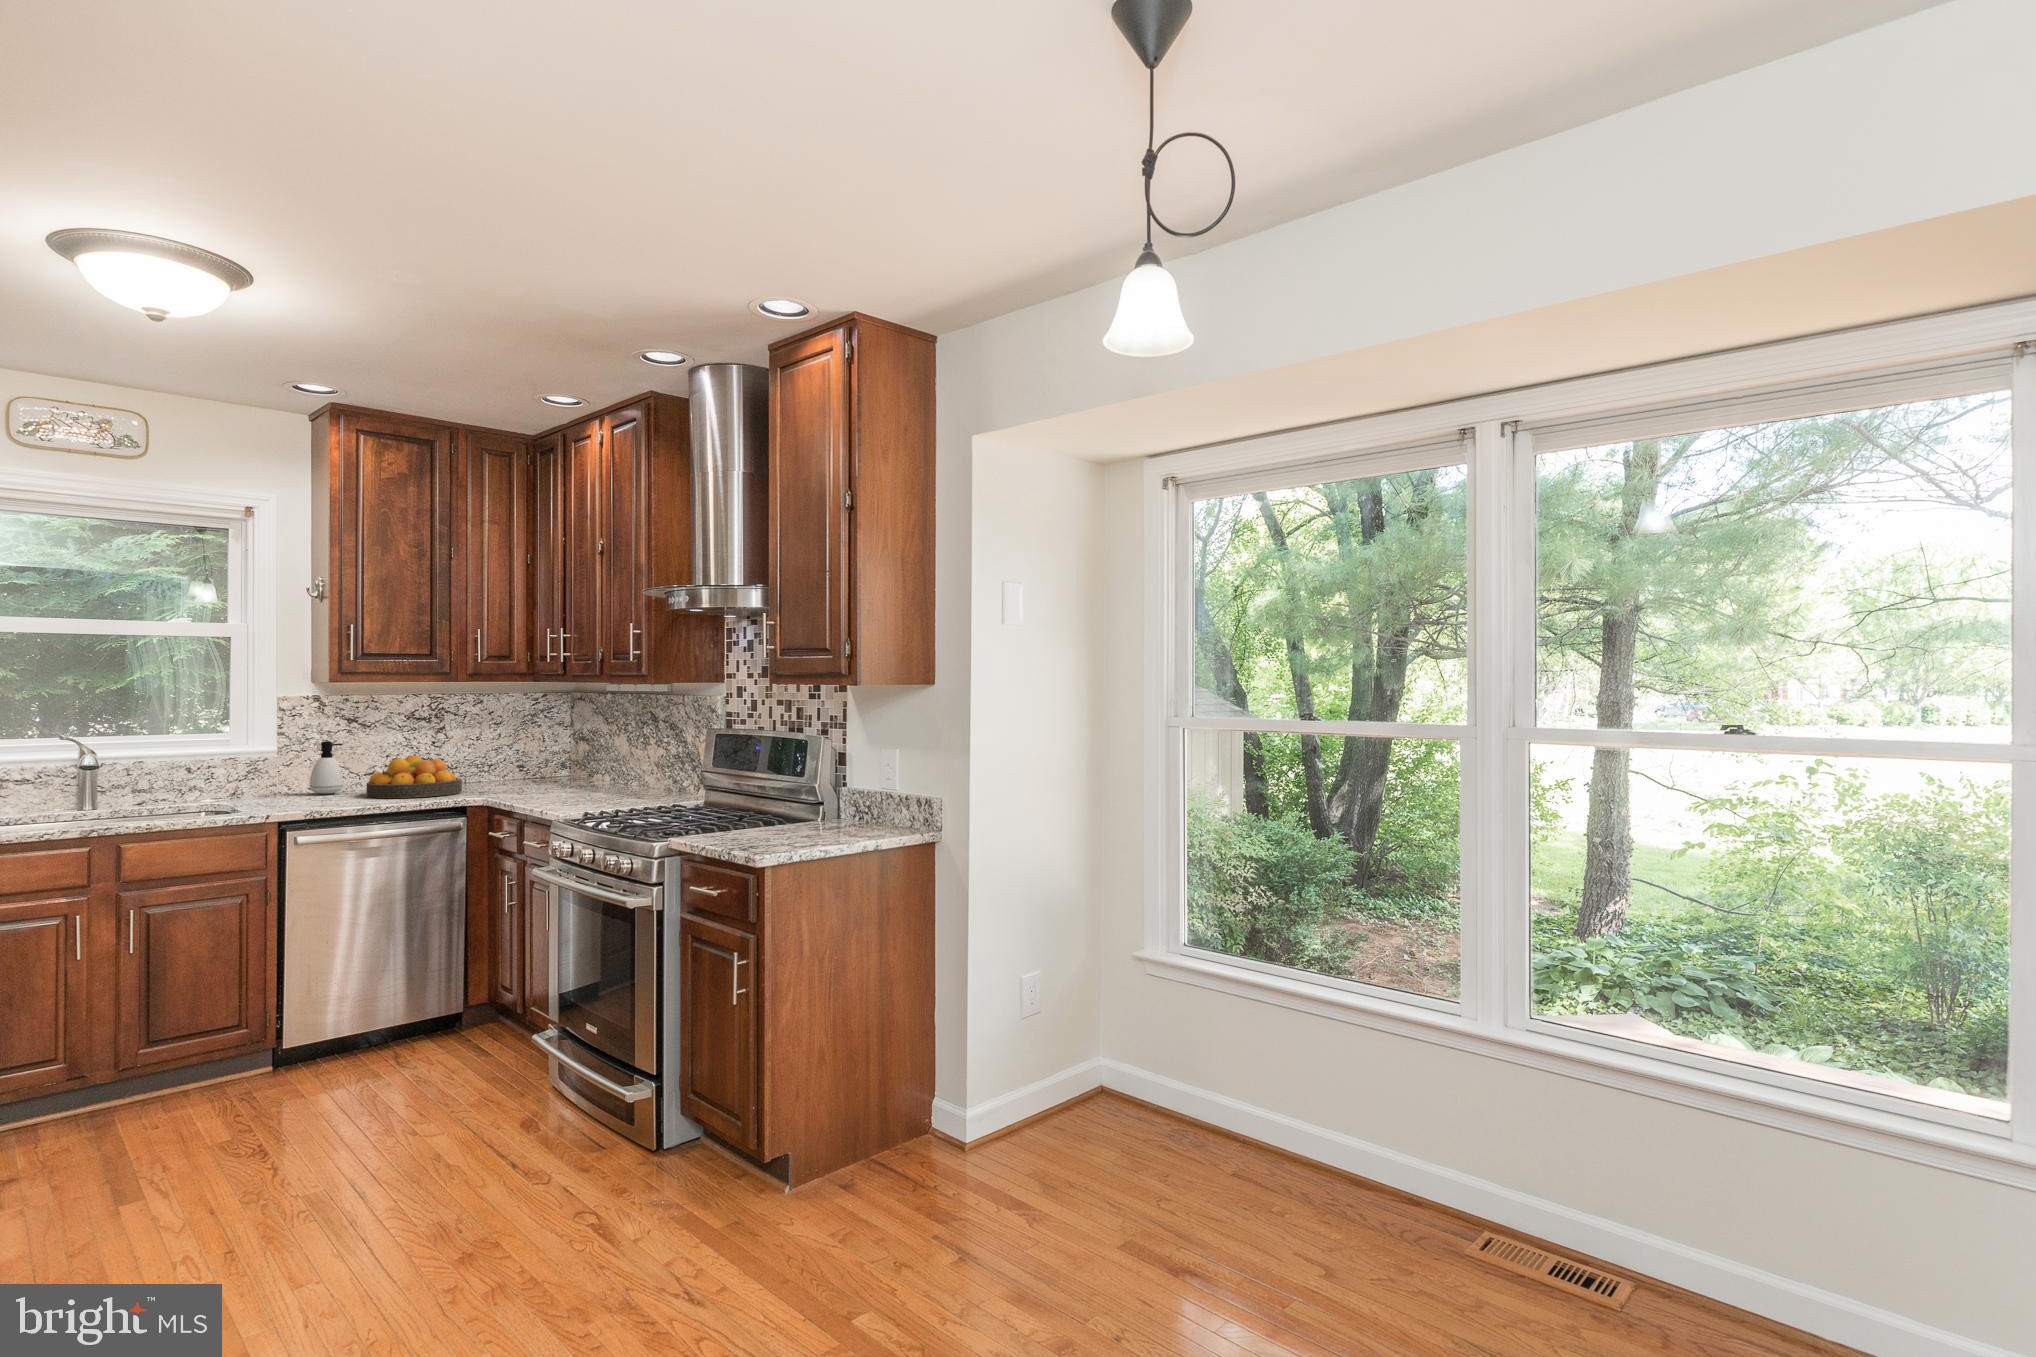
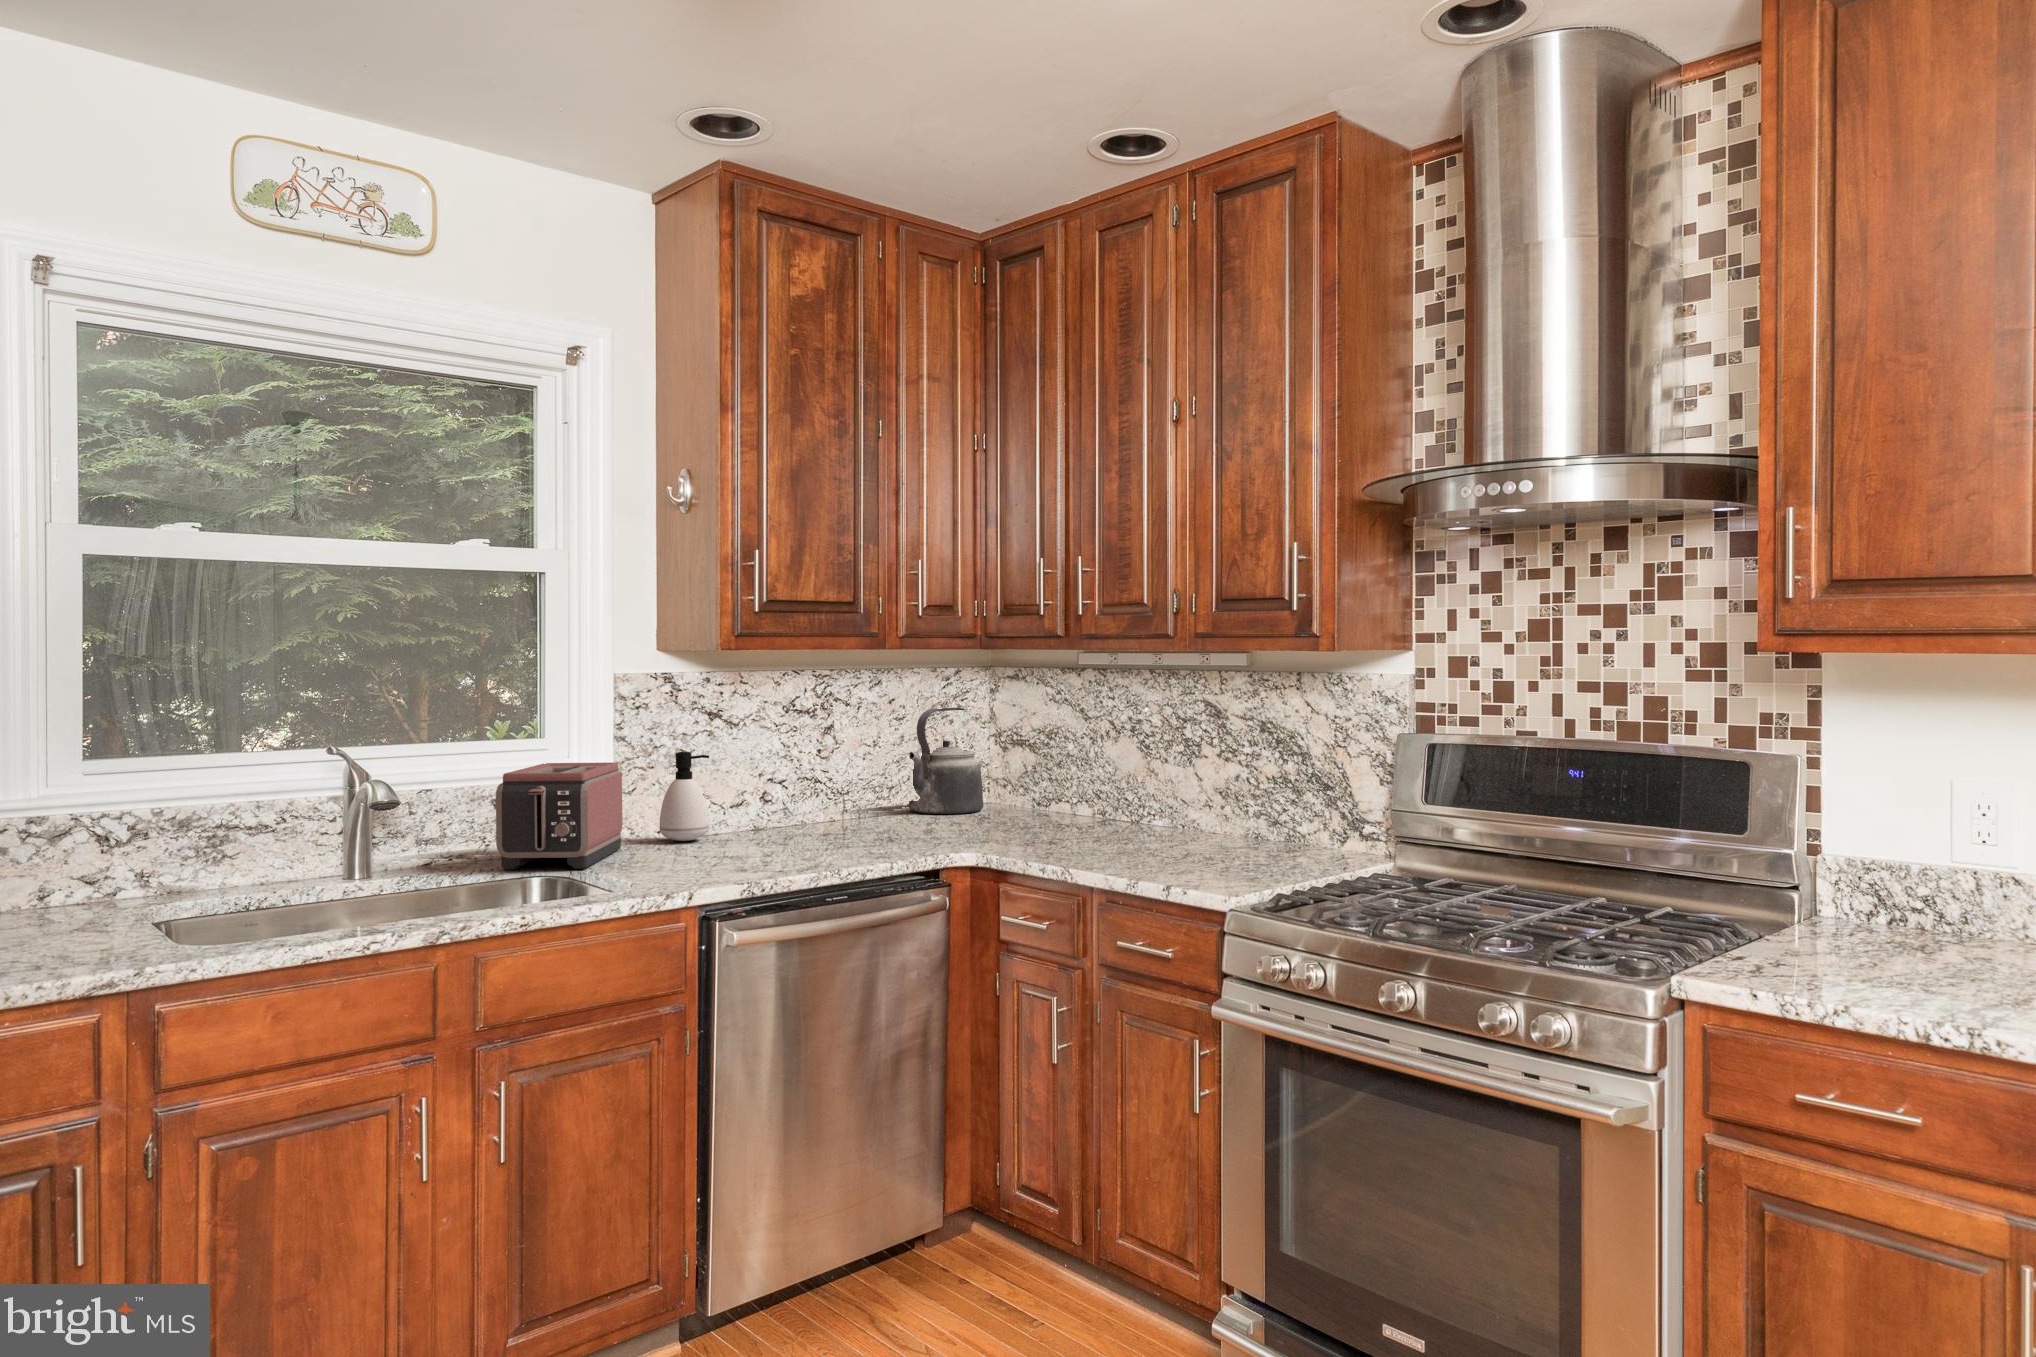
kettle: none [501,717,558,781] -> present [909,708,983,814]
toaster: none [177,747,278,807] -> present [496,762,623,870]
fruit bowl: present [367,755,462,798] -> none [759,775,903,851]

